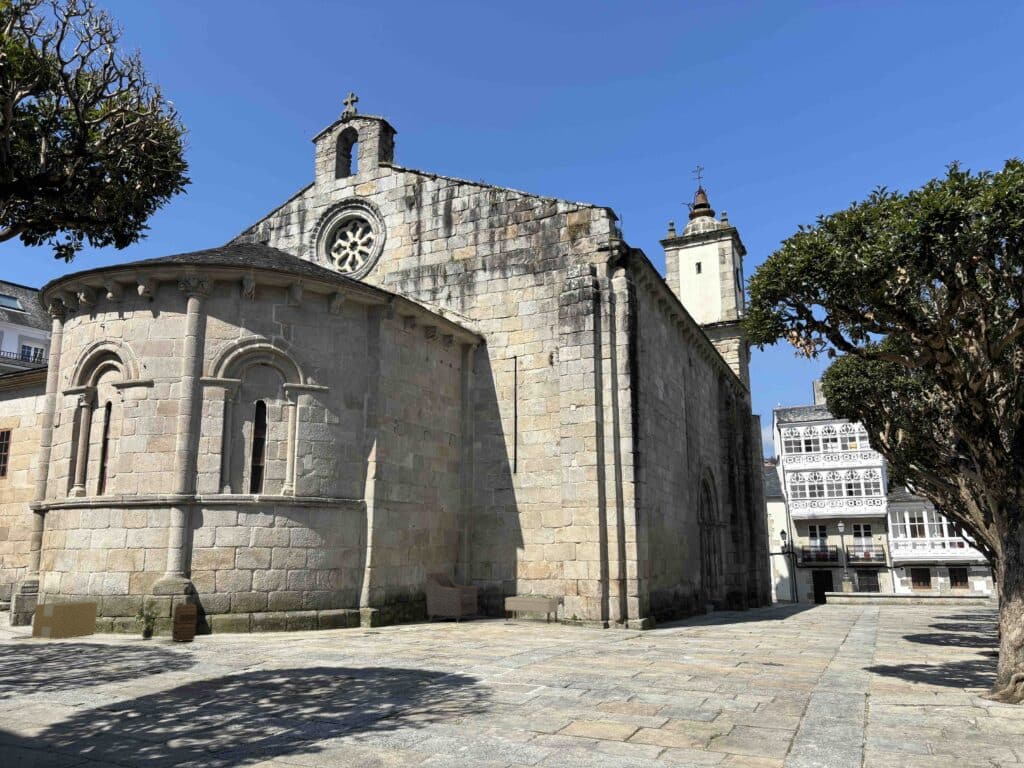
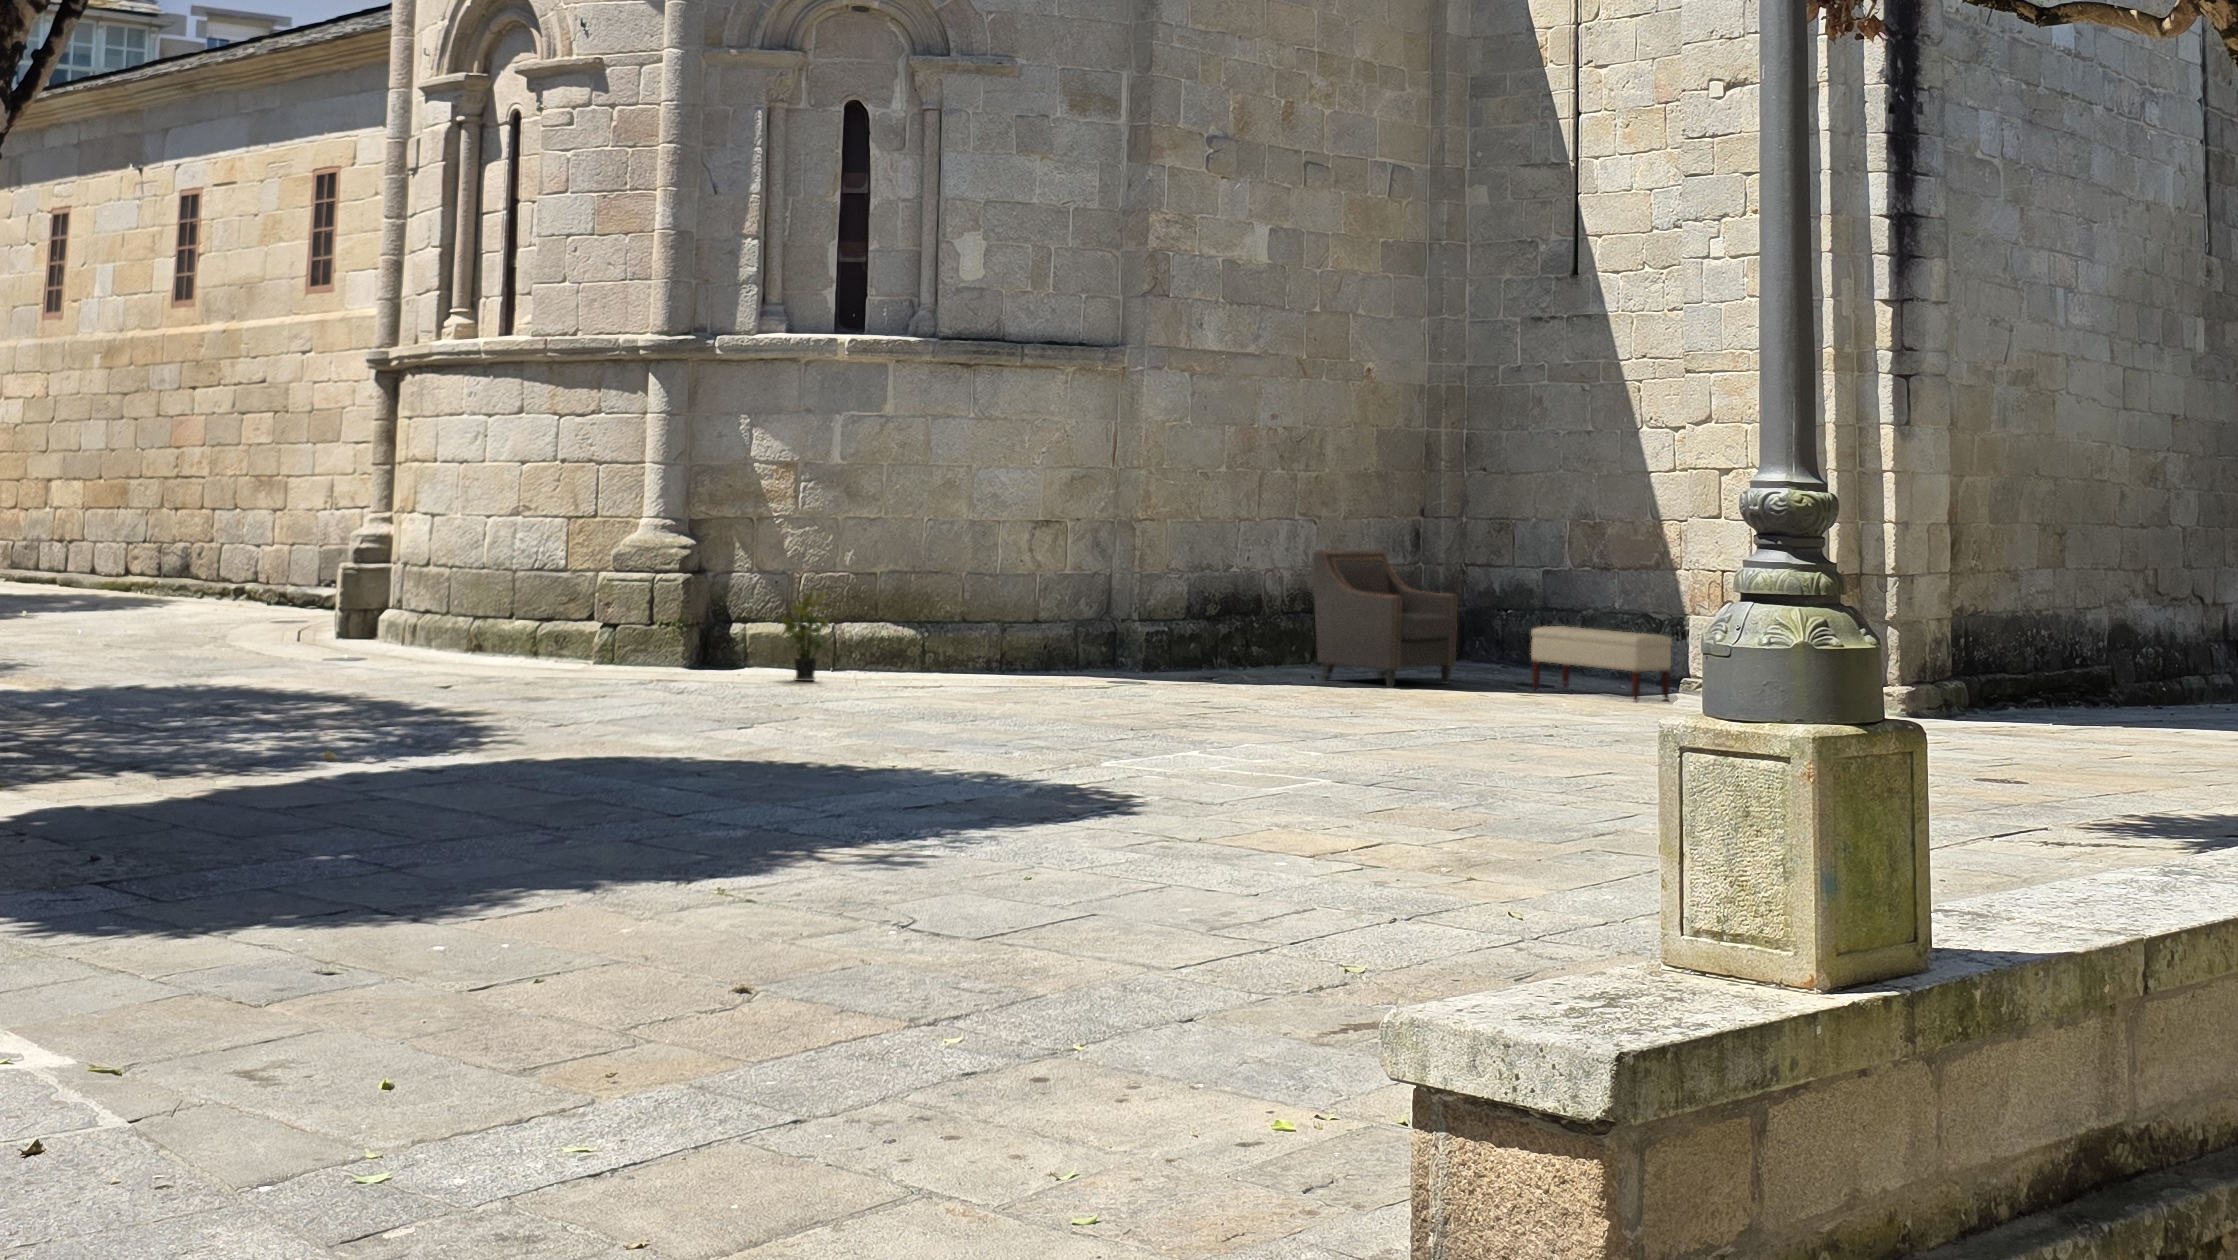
cardboard box: present [32,601,97,639] -> none [364,582,500,662]
potted plant: present [139,601,159,640] -> present [782,593,829,681]
backpack: present [172,603,197,641] -> none [645,592,700,680]

